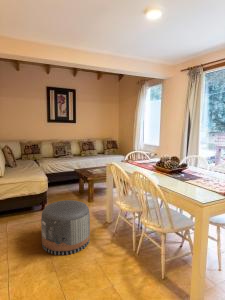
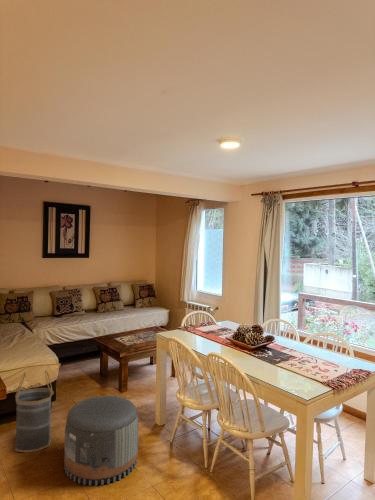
basket: none [15,183,40,232] -> present [15,371,54,453]

